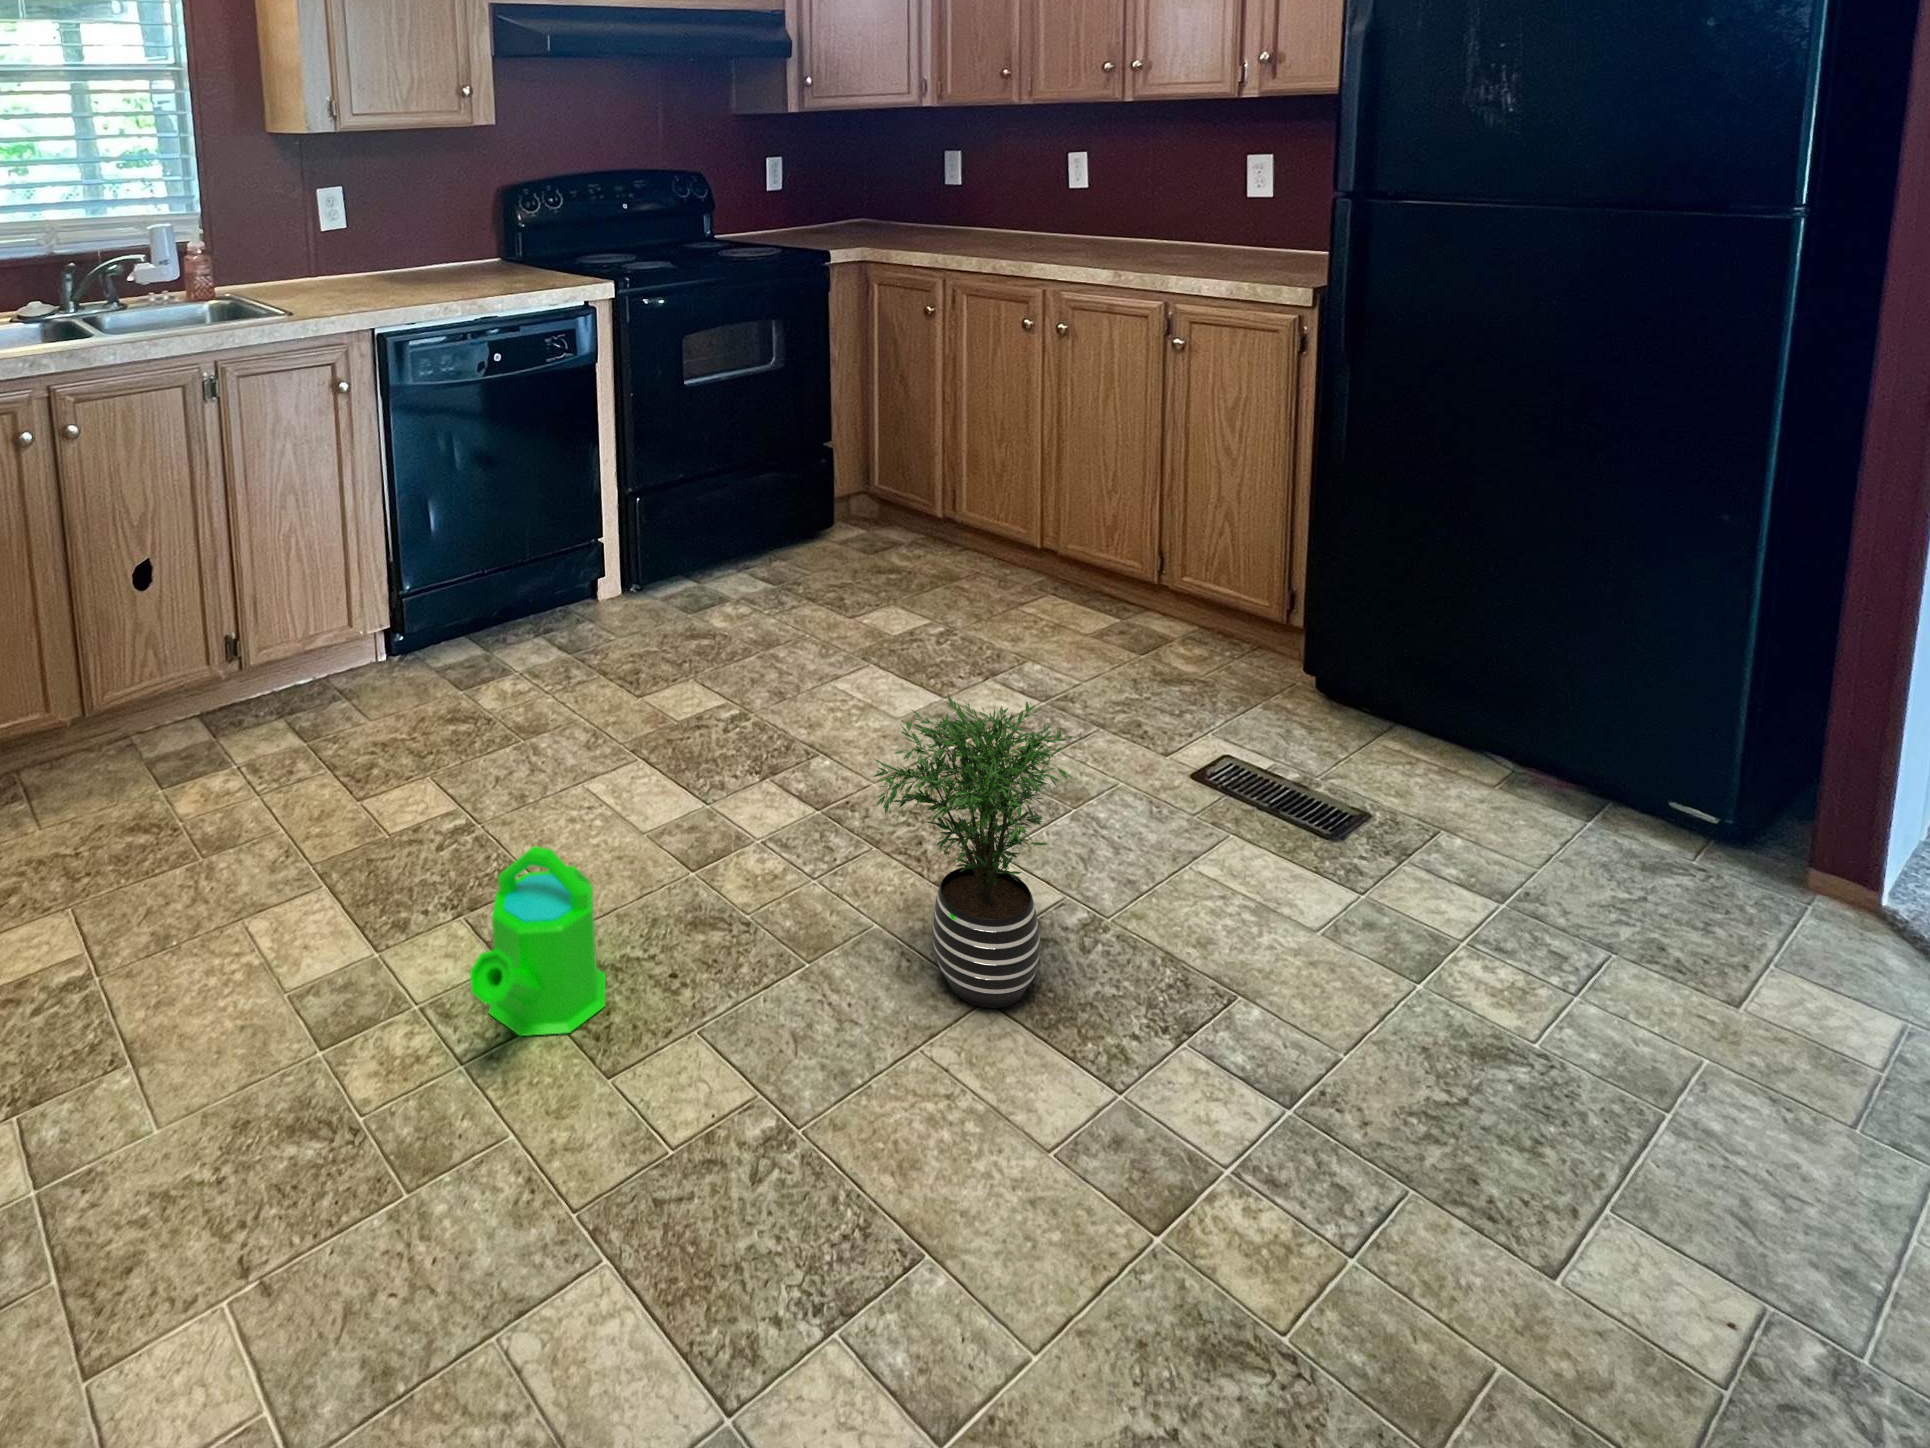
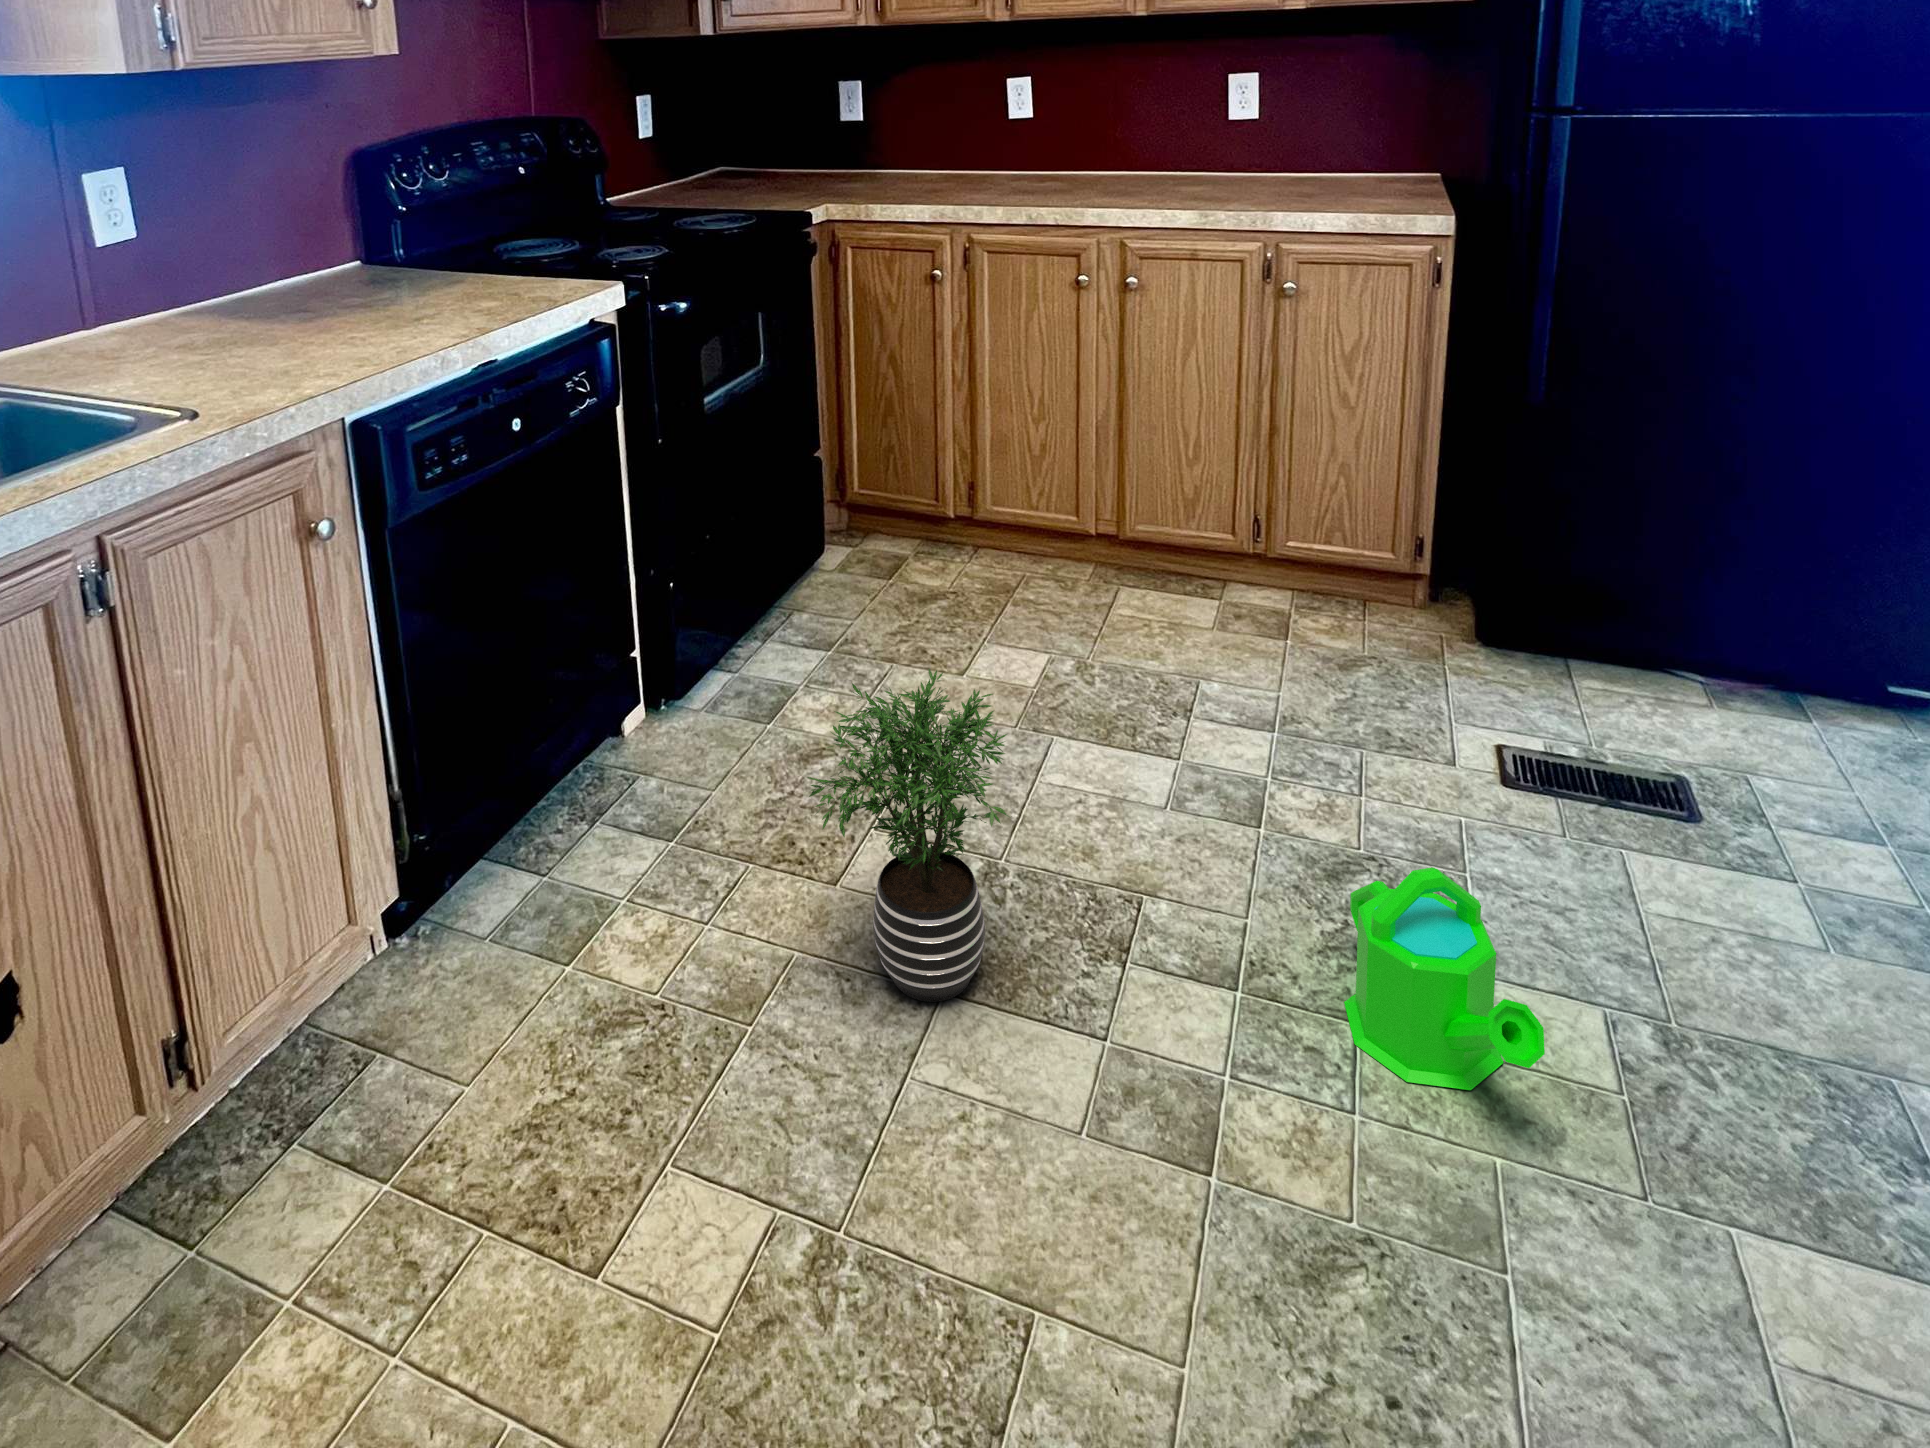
watering can: present [470,846,606,1036] -> present [1344,867,1545,1090]

